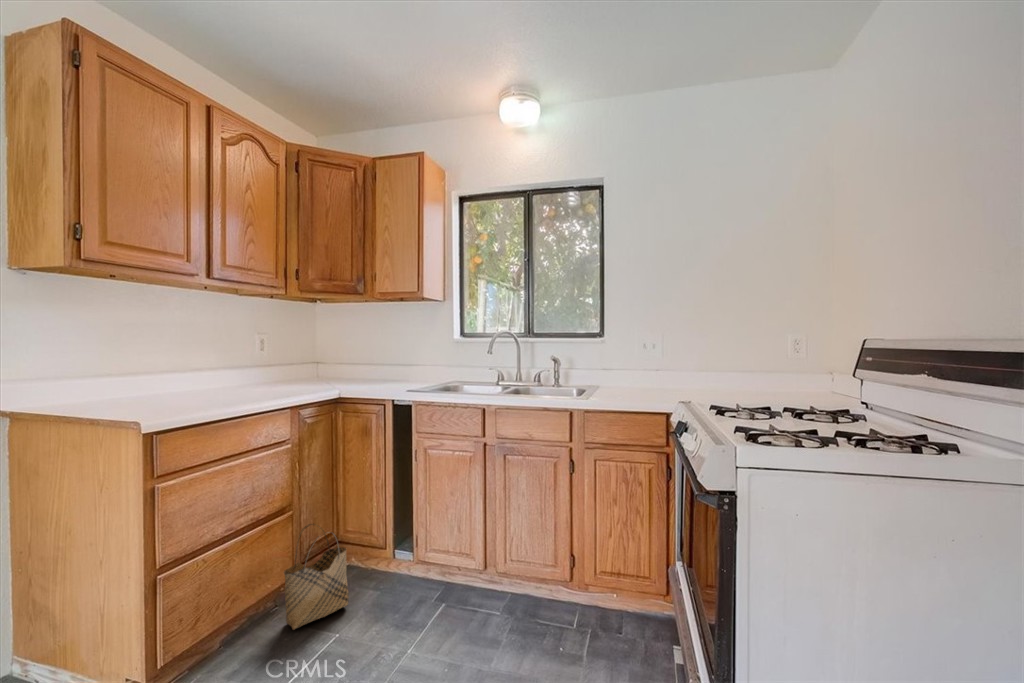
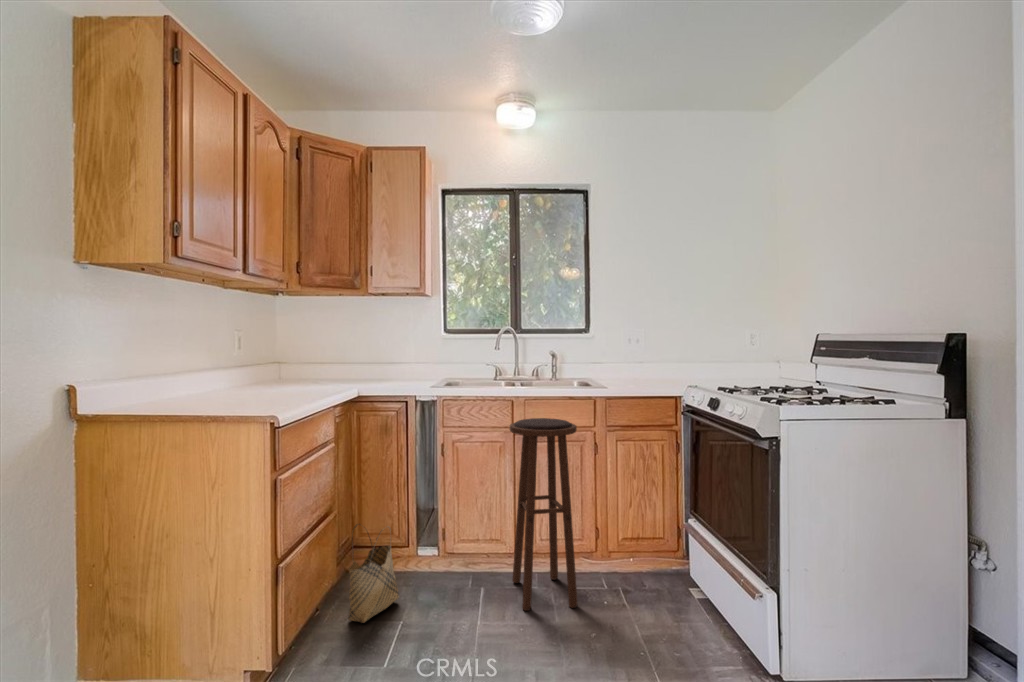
stool: none [454,430,530,661] -> present [510,418,578,611]

